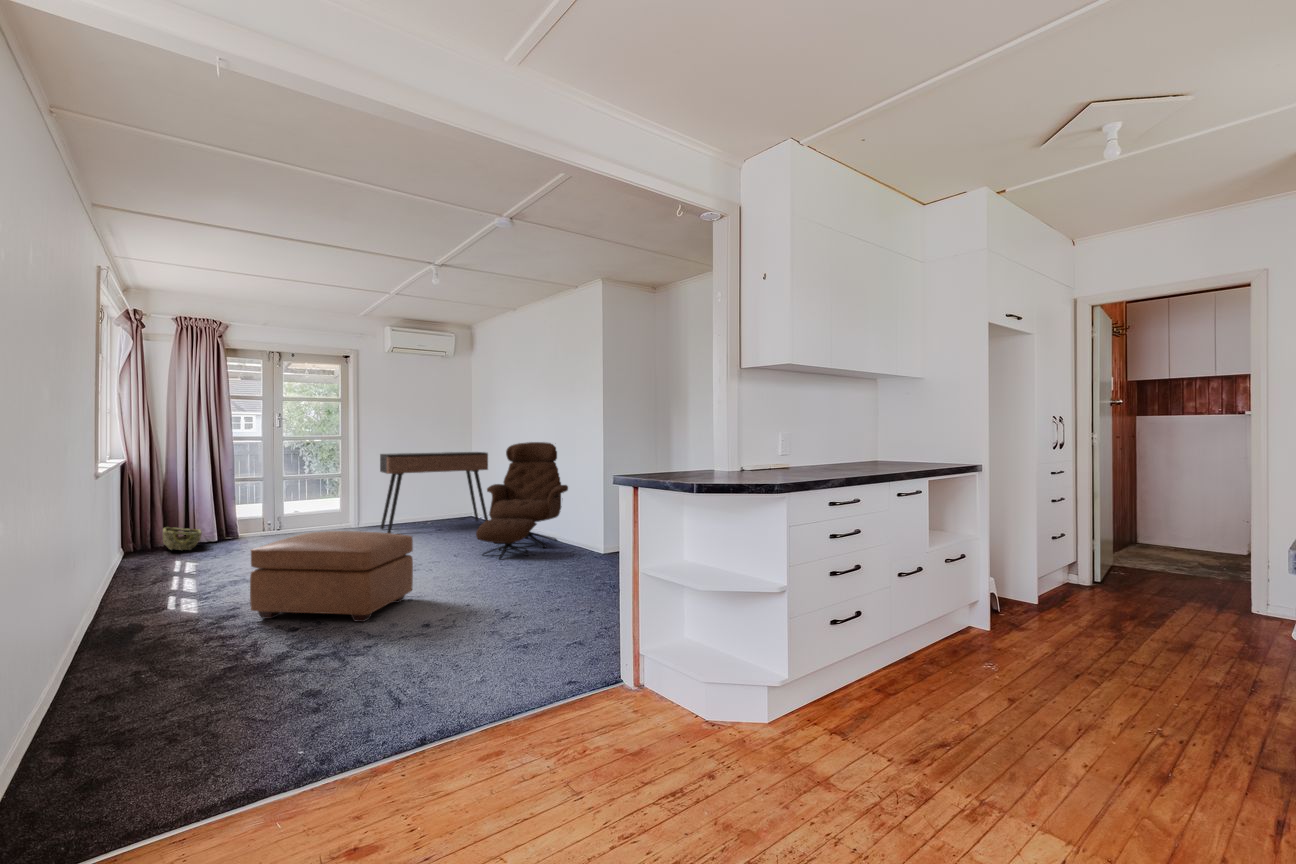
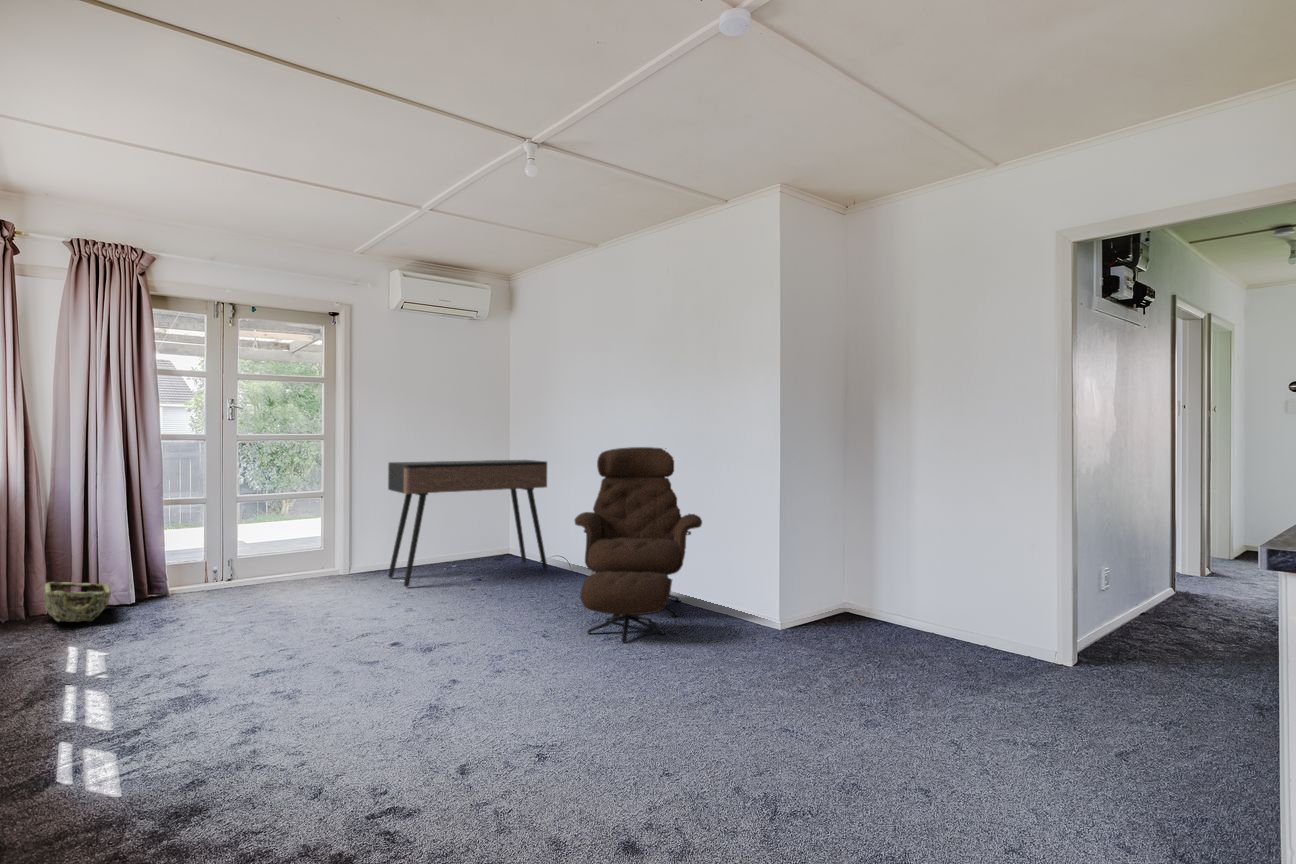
ottoman: present [250,531,413,622] -> none [241,621,545,829]

